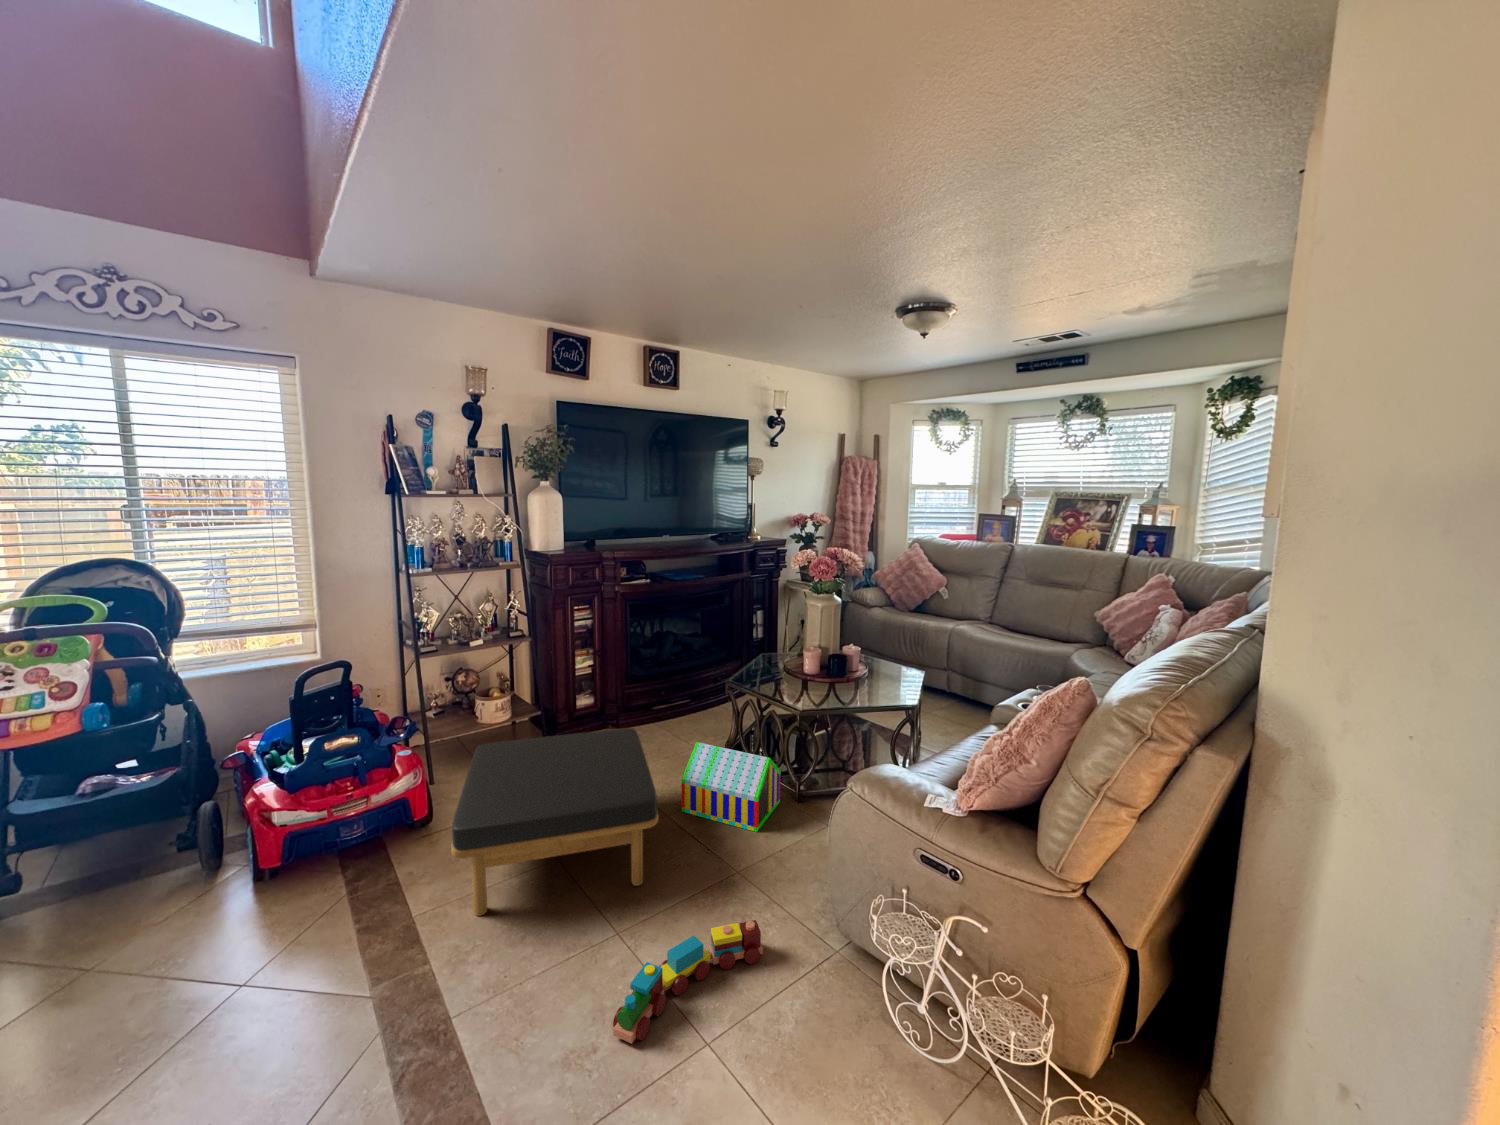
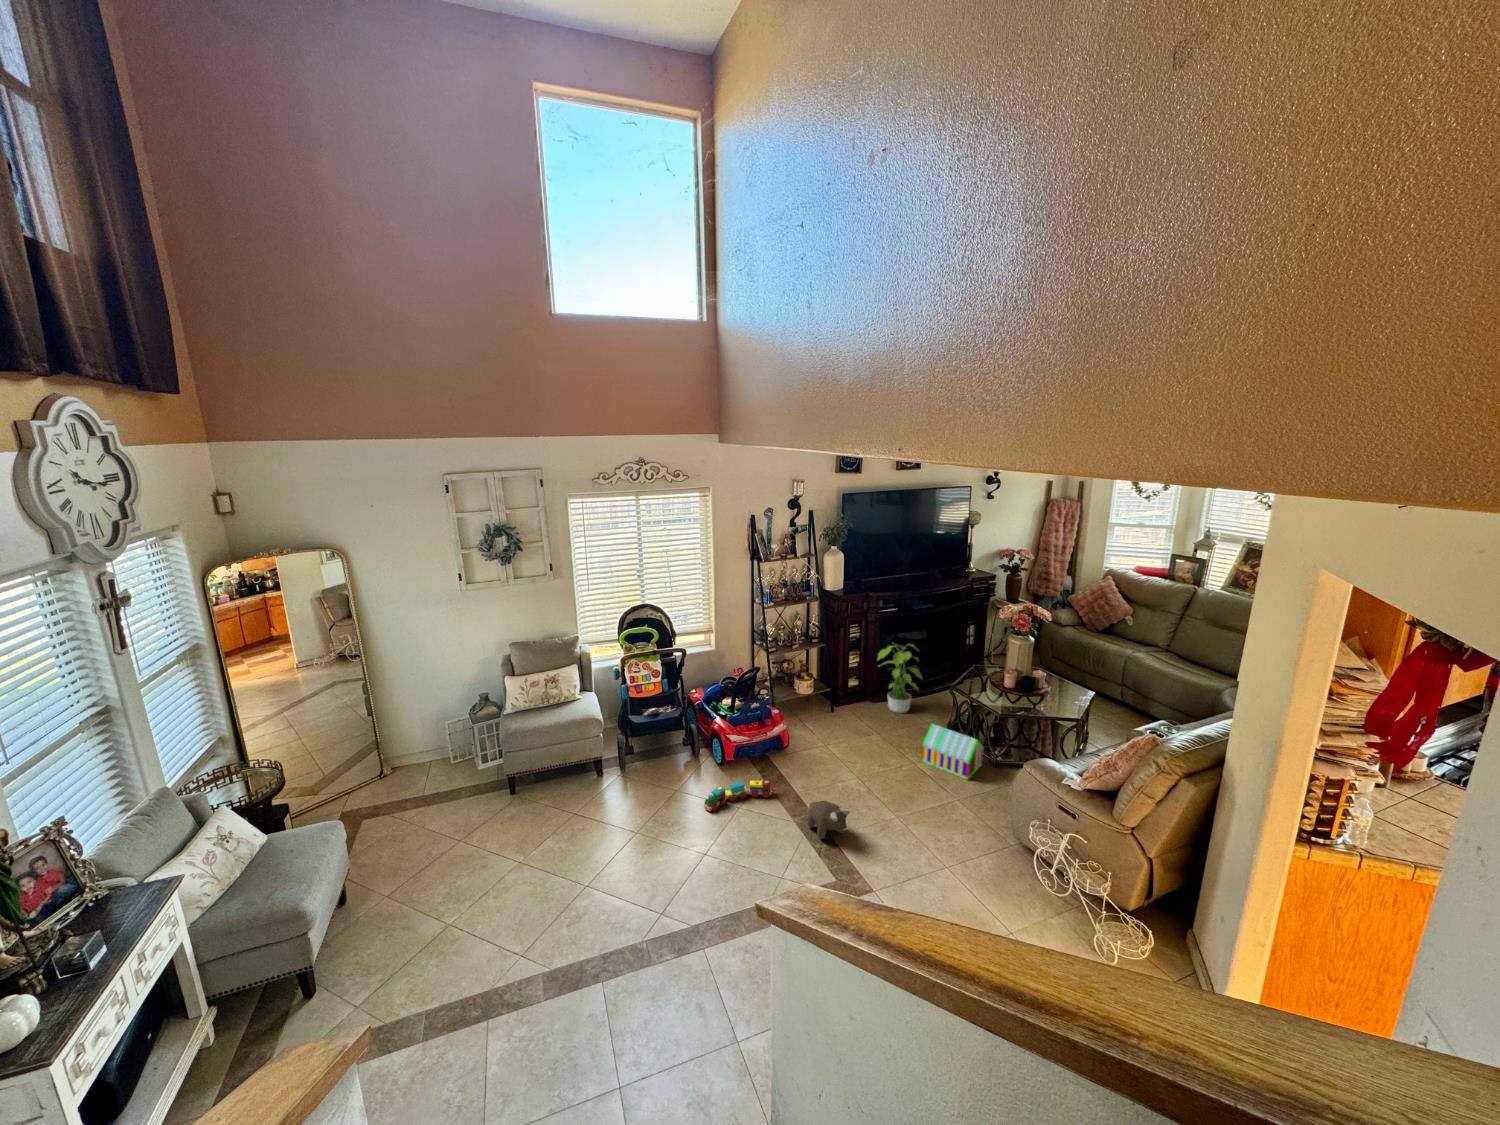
potted plant: none [617,626,689,739] -> present [878,644,922,713]
ottoman: present [451,728,658,916] -> none [811,711,916,796]
toy train: present [613,920,763,1044] -> present [704,780,771,812]
plush toy: none [392,937,488,1042] -> present [808,801,850,839]

